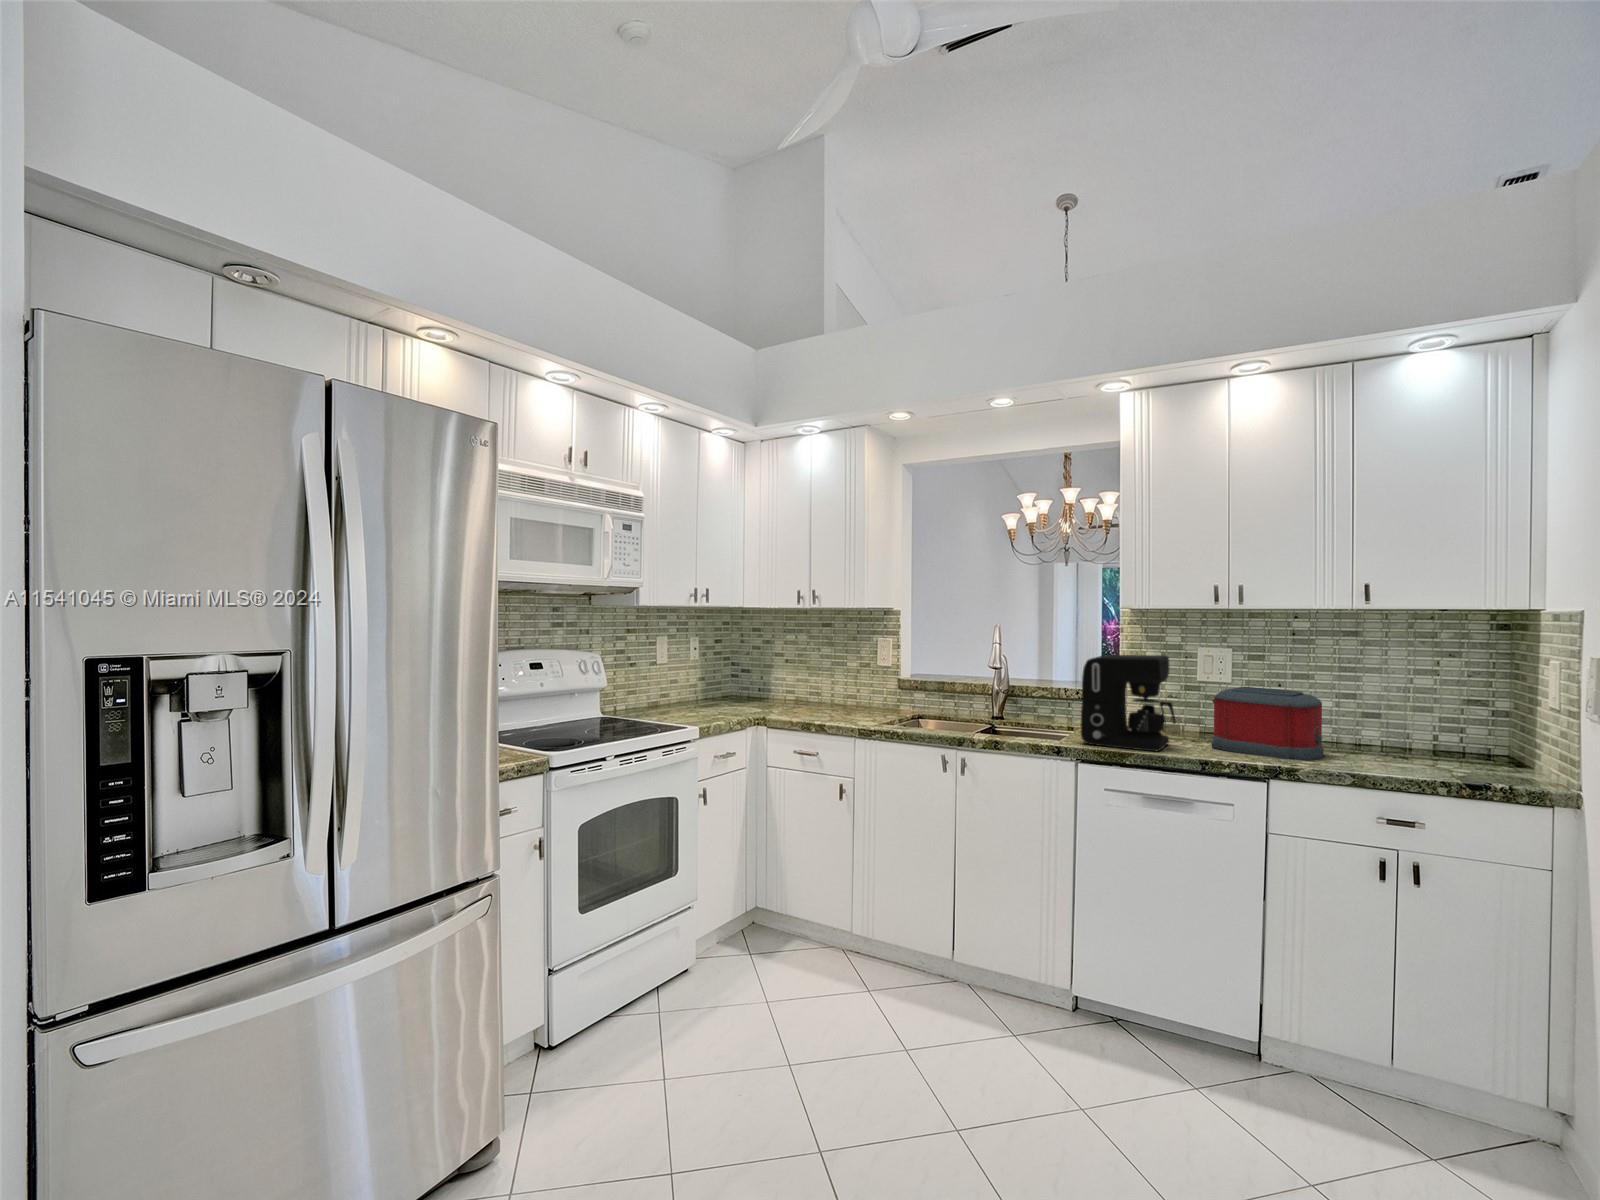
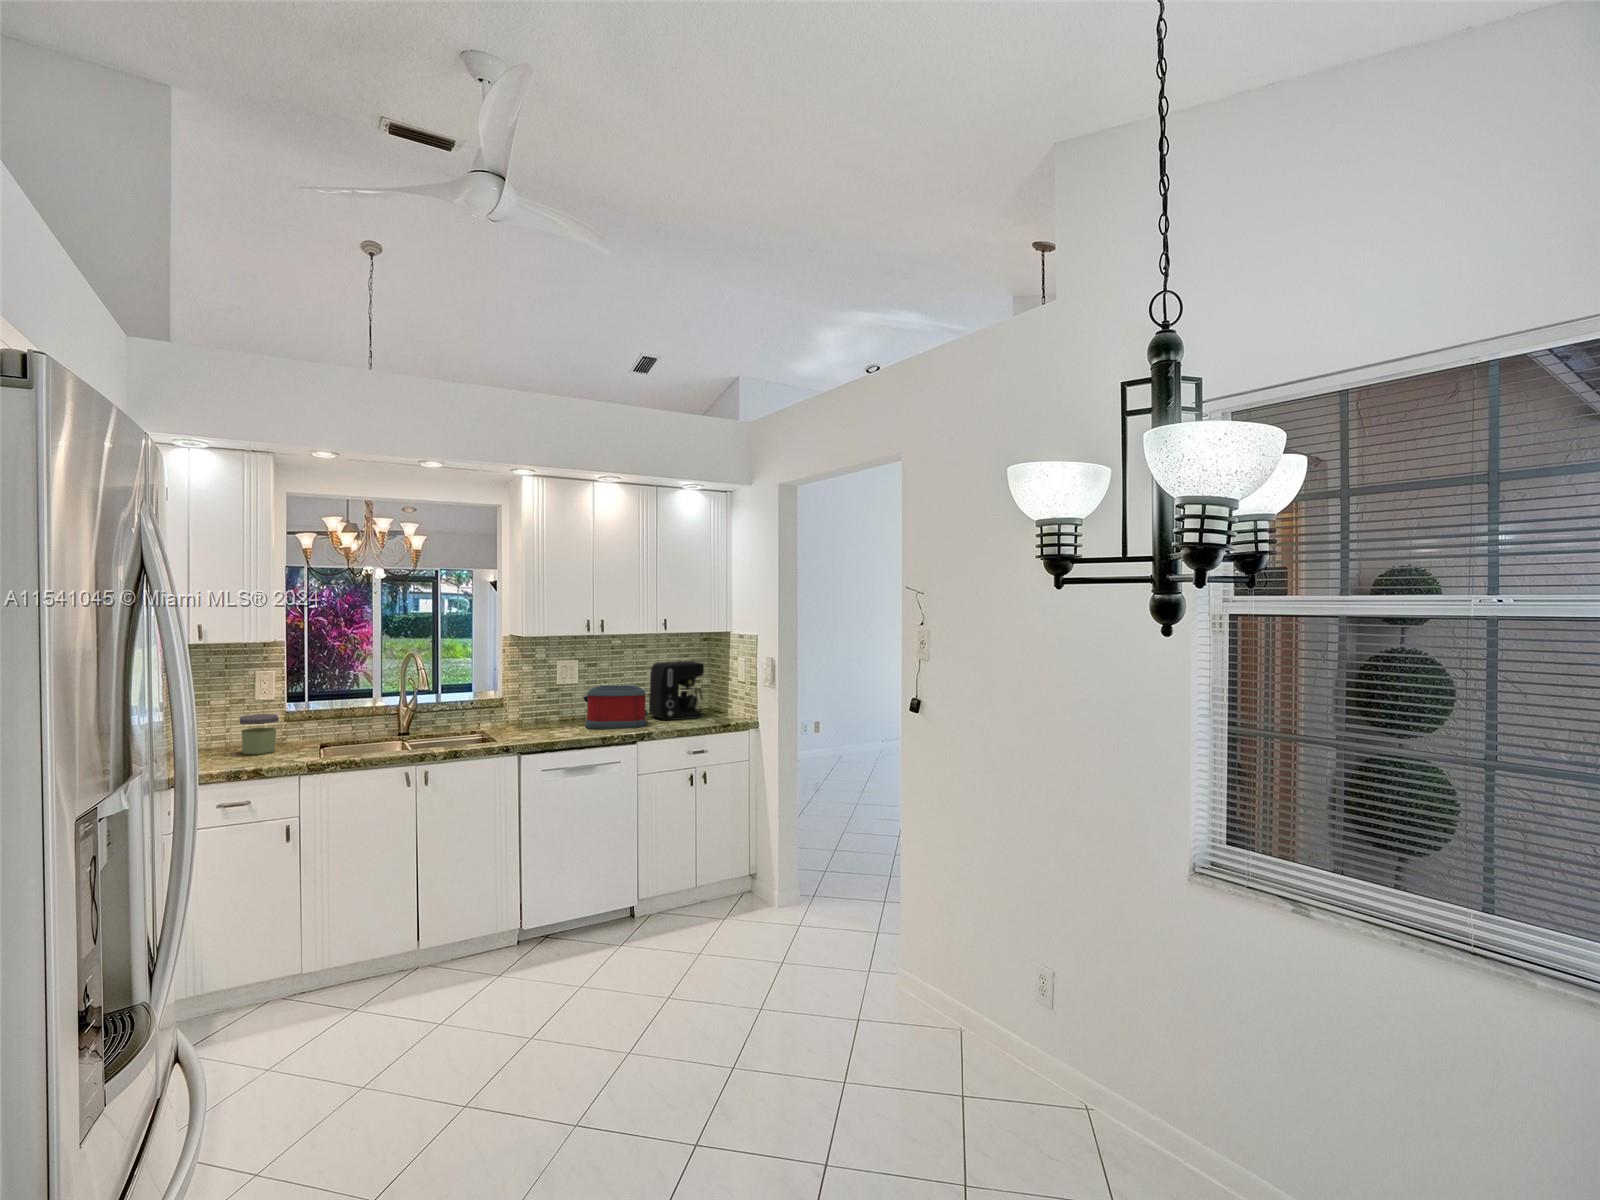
coffee maker: present [1081,655,1176,751] -> present [649,661,704,720]
jar: none [848,677,883,714] -> present [240,714,279,755]

